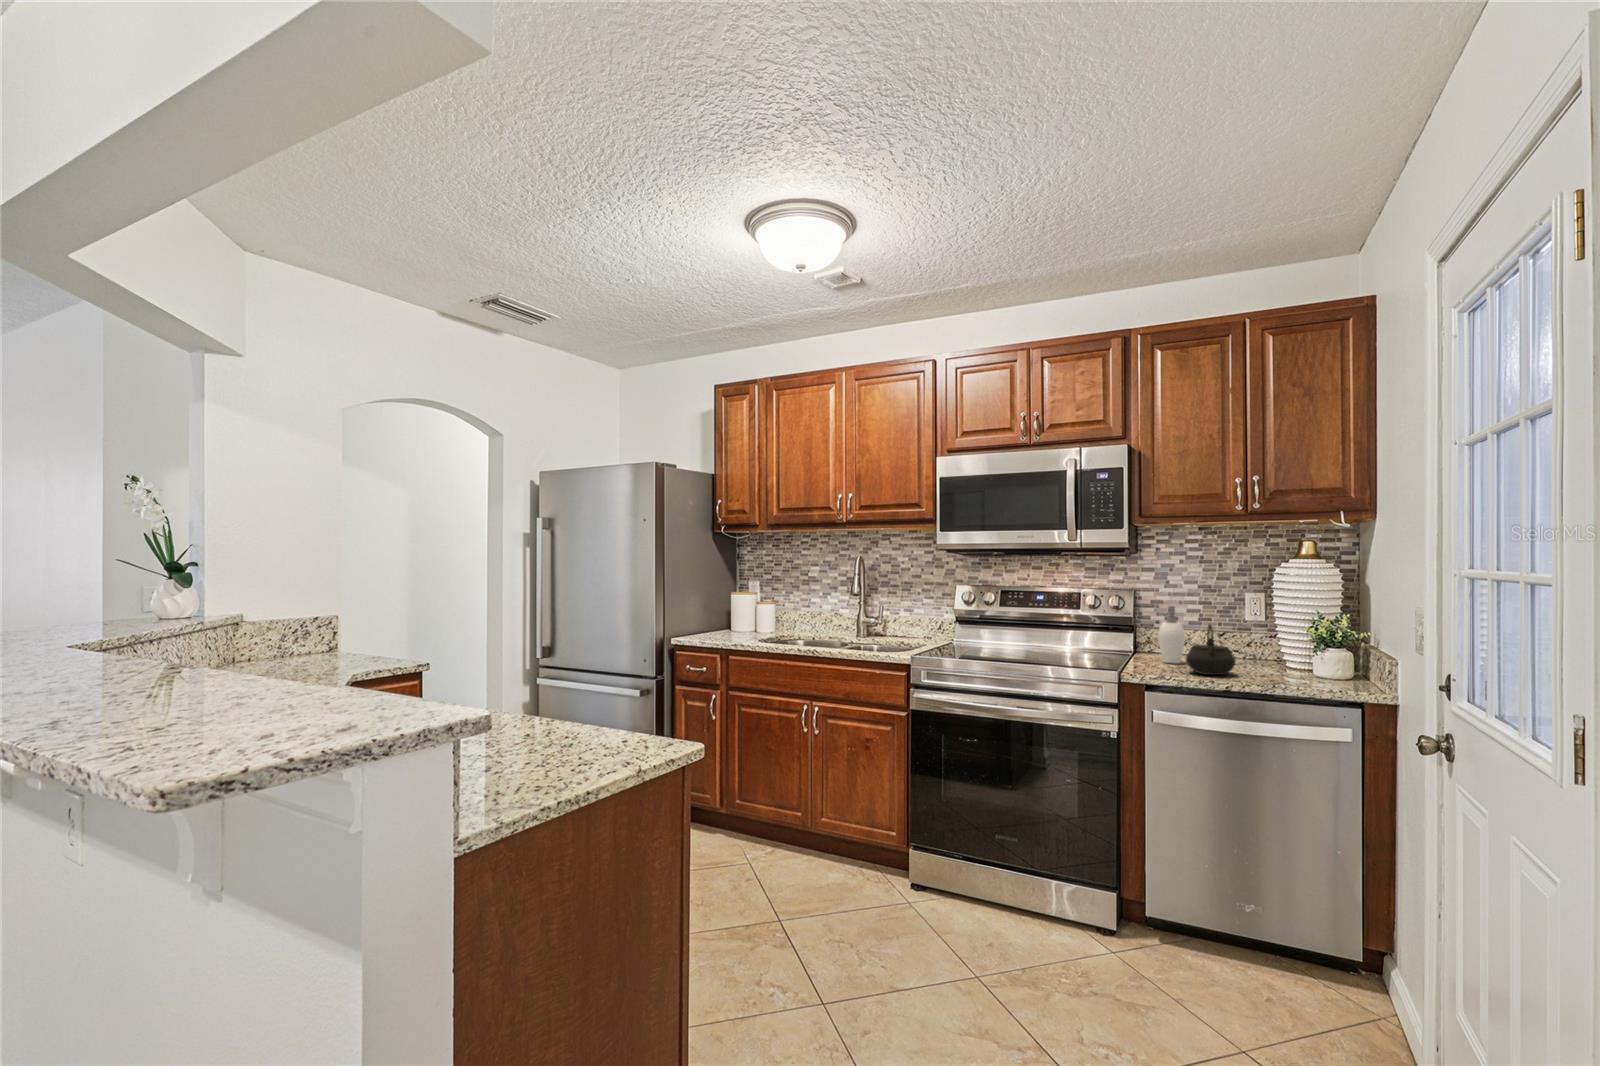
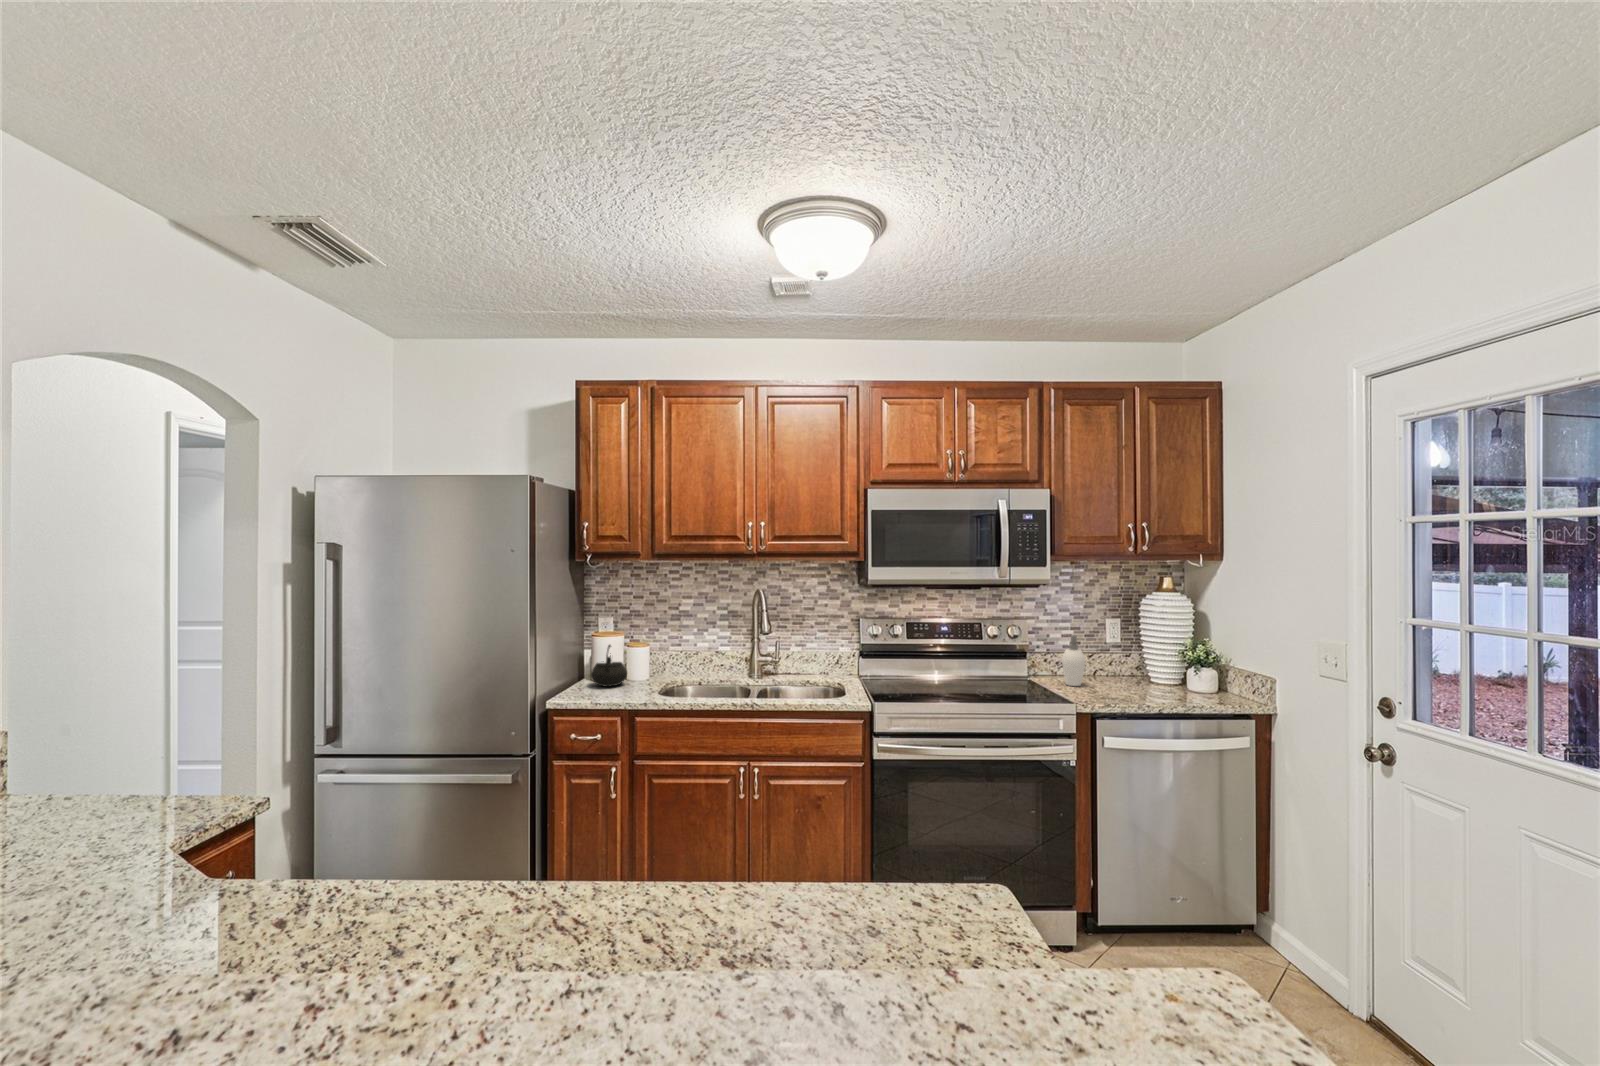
kettle: present [1186,623,1235,675] -> present [591,645,627,687]

